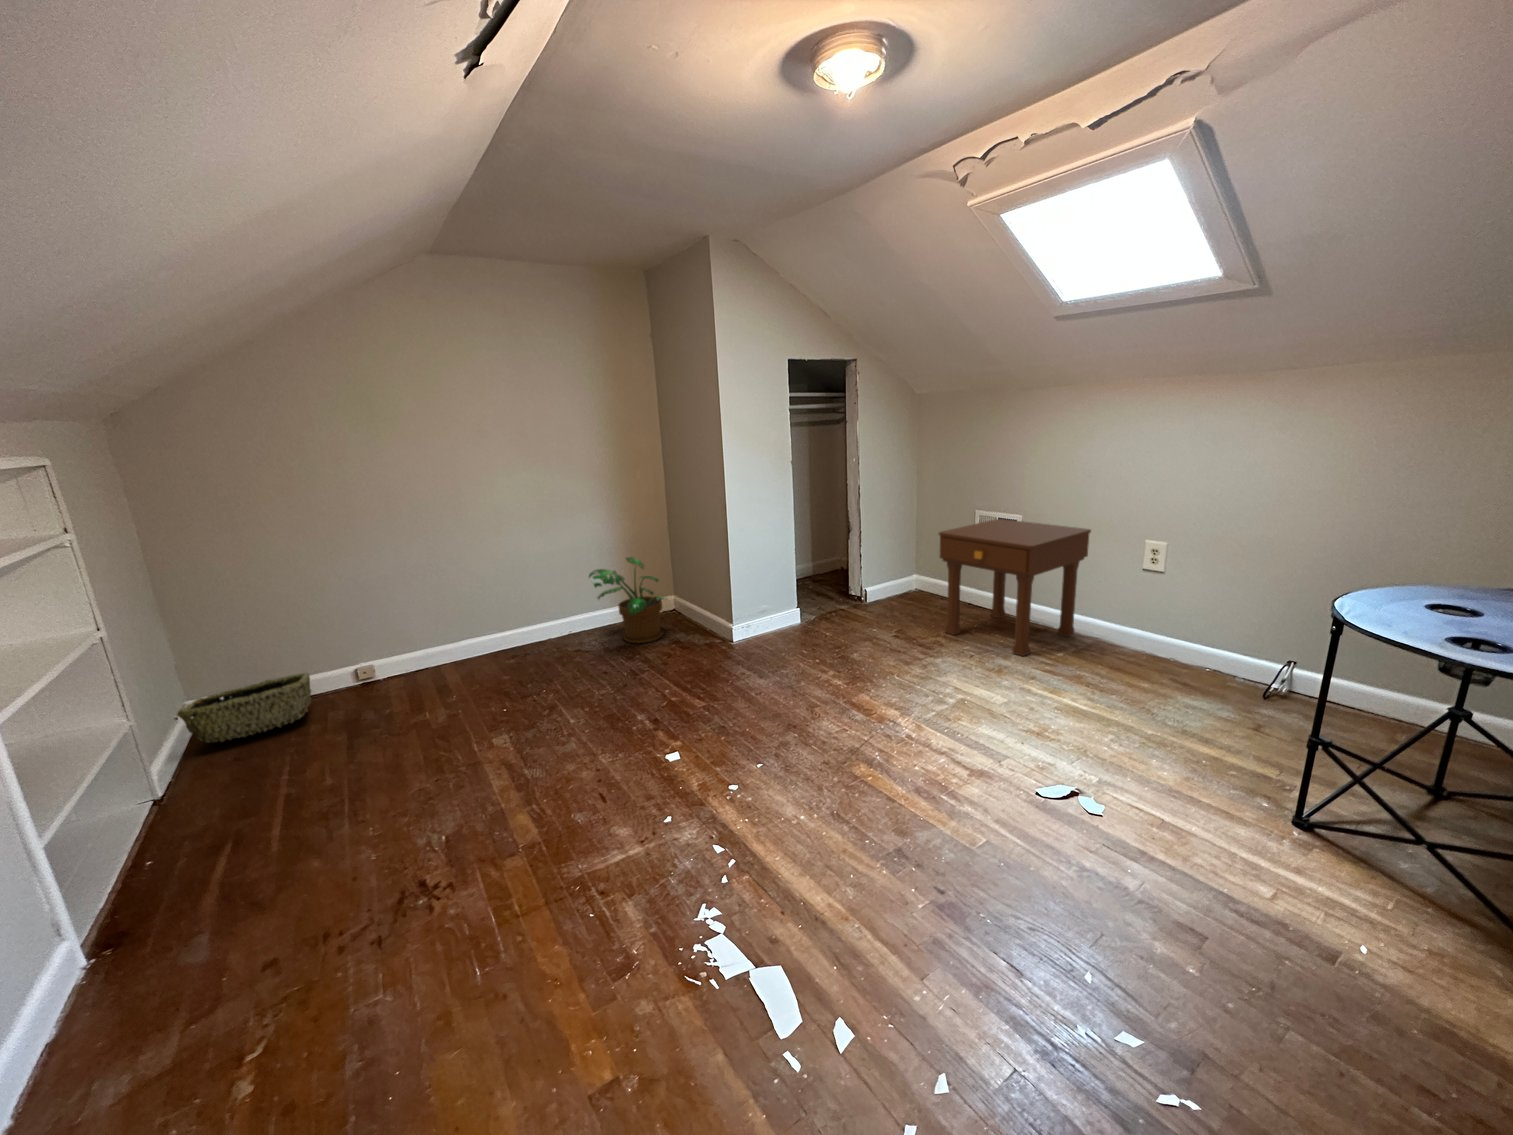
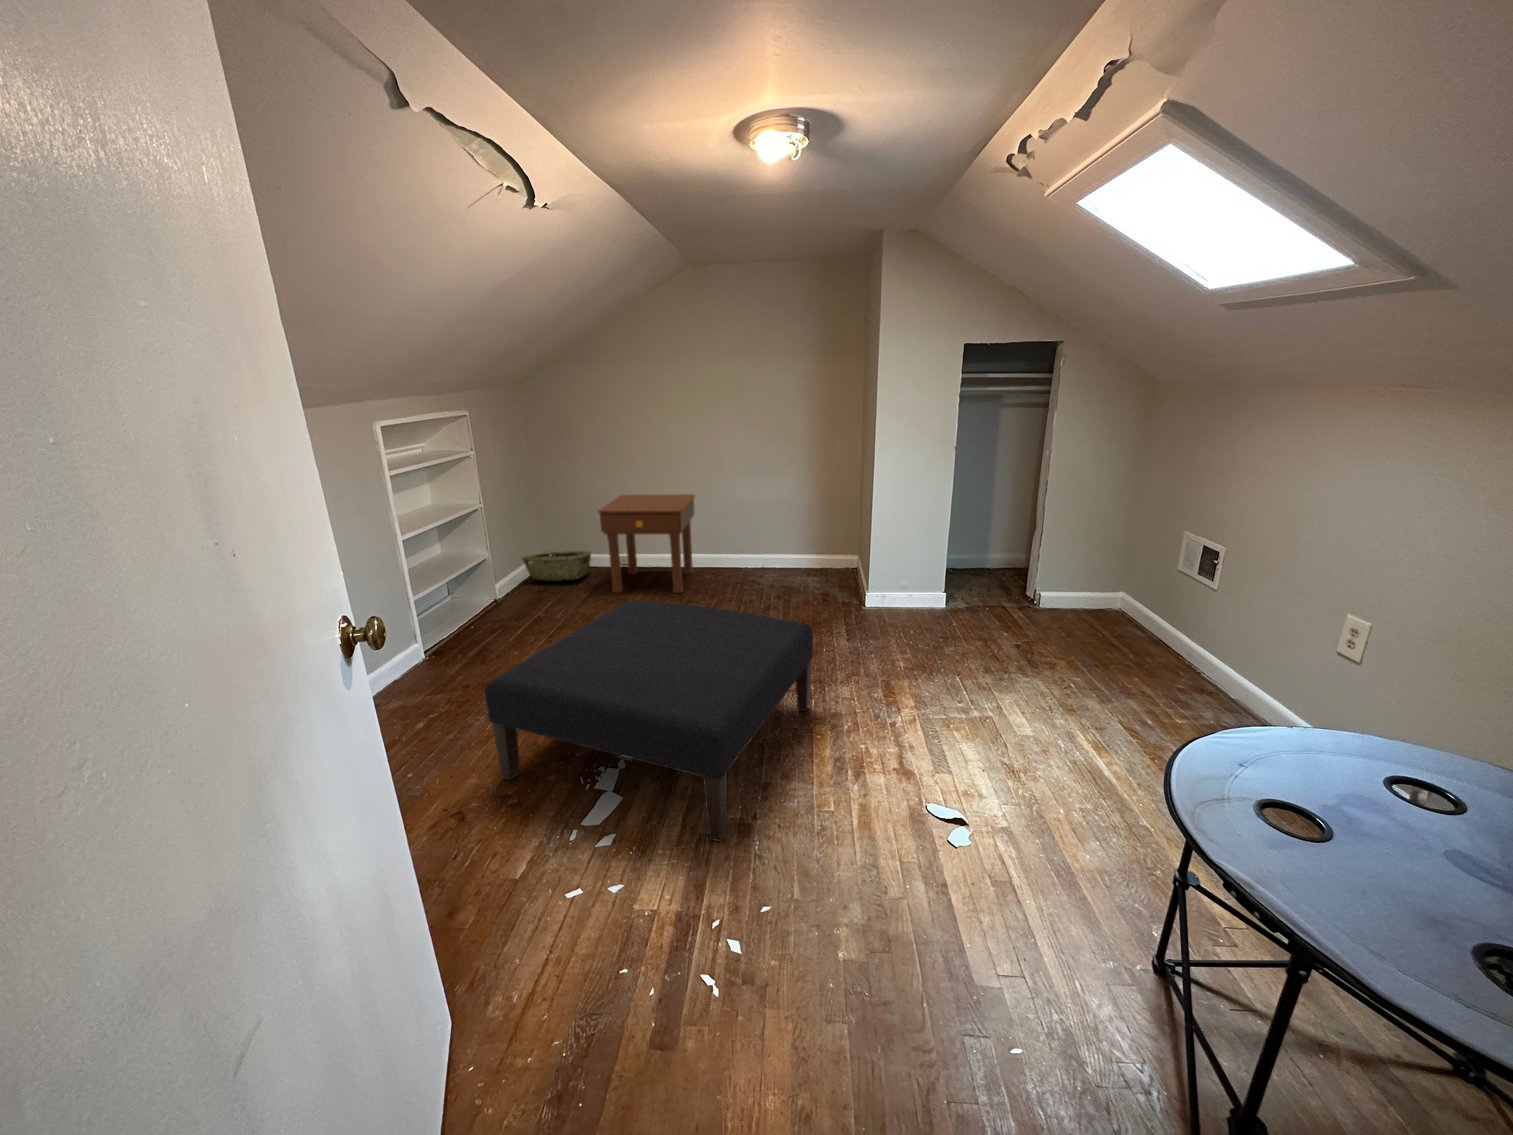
nightstand: present [939,519,1091,656] -> present [598,494,695,593]
potted plant: present [589,557,667,643] -> none [761,514,838,589]
ottoman: none [532,655,967,1058] -> present [485,599,813,842]

